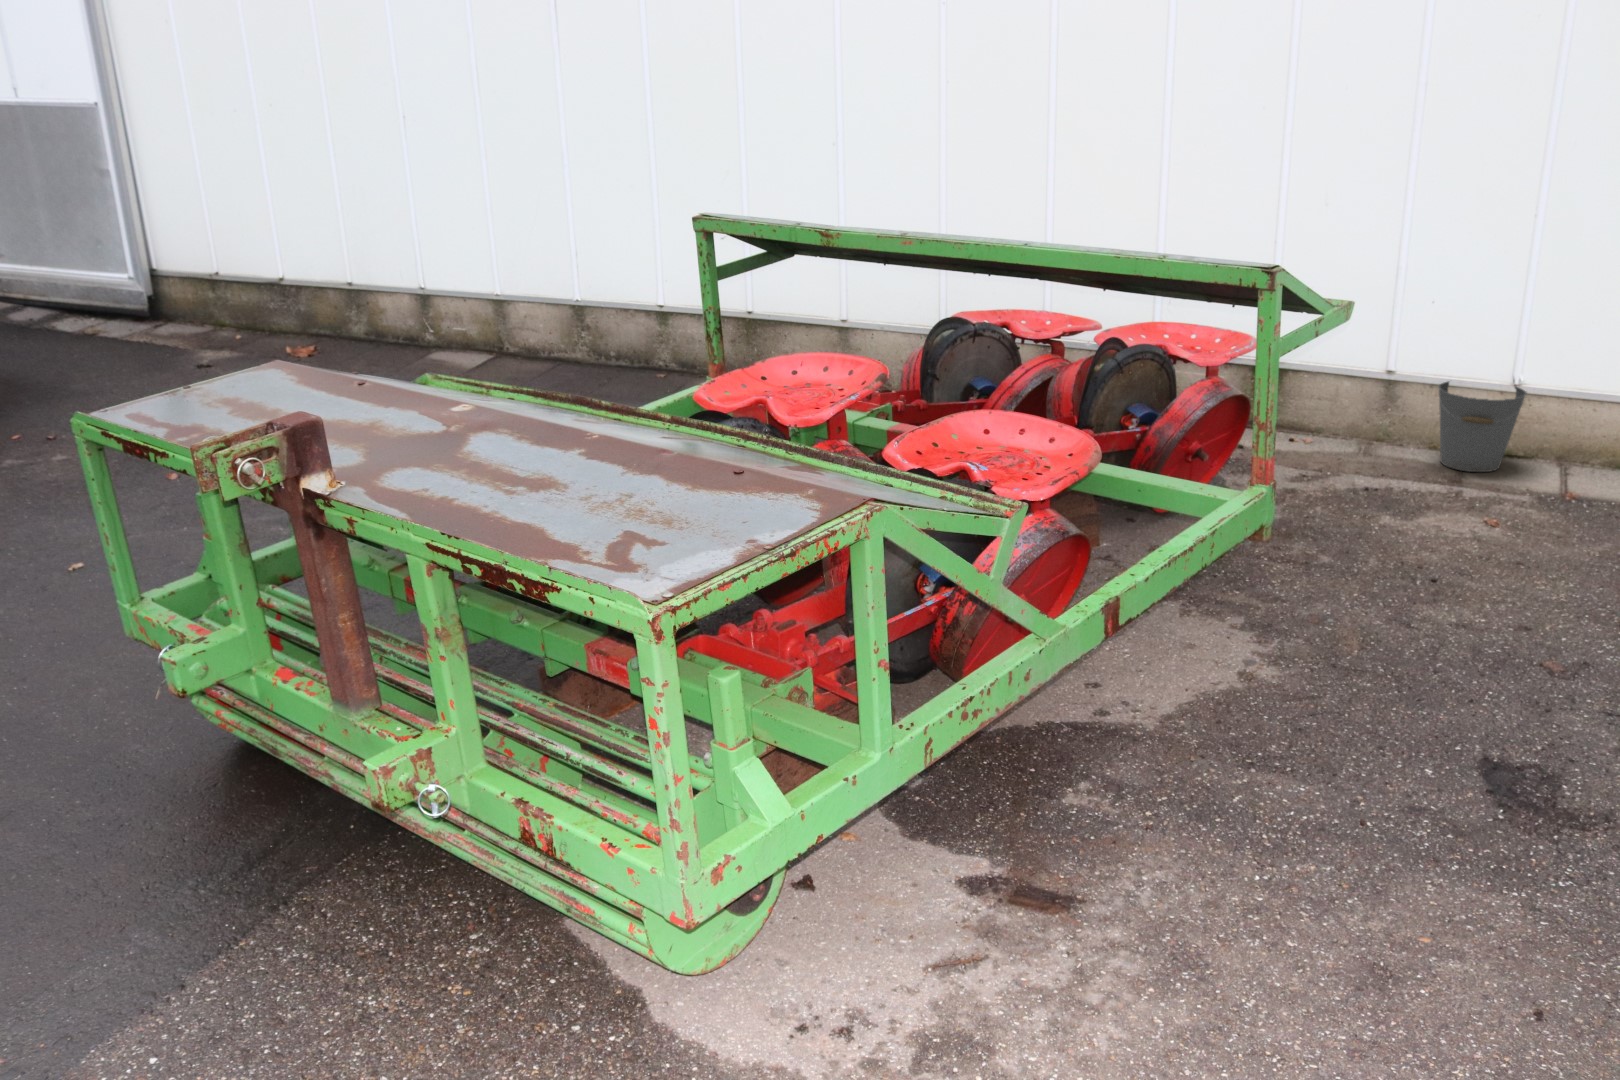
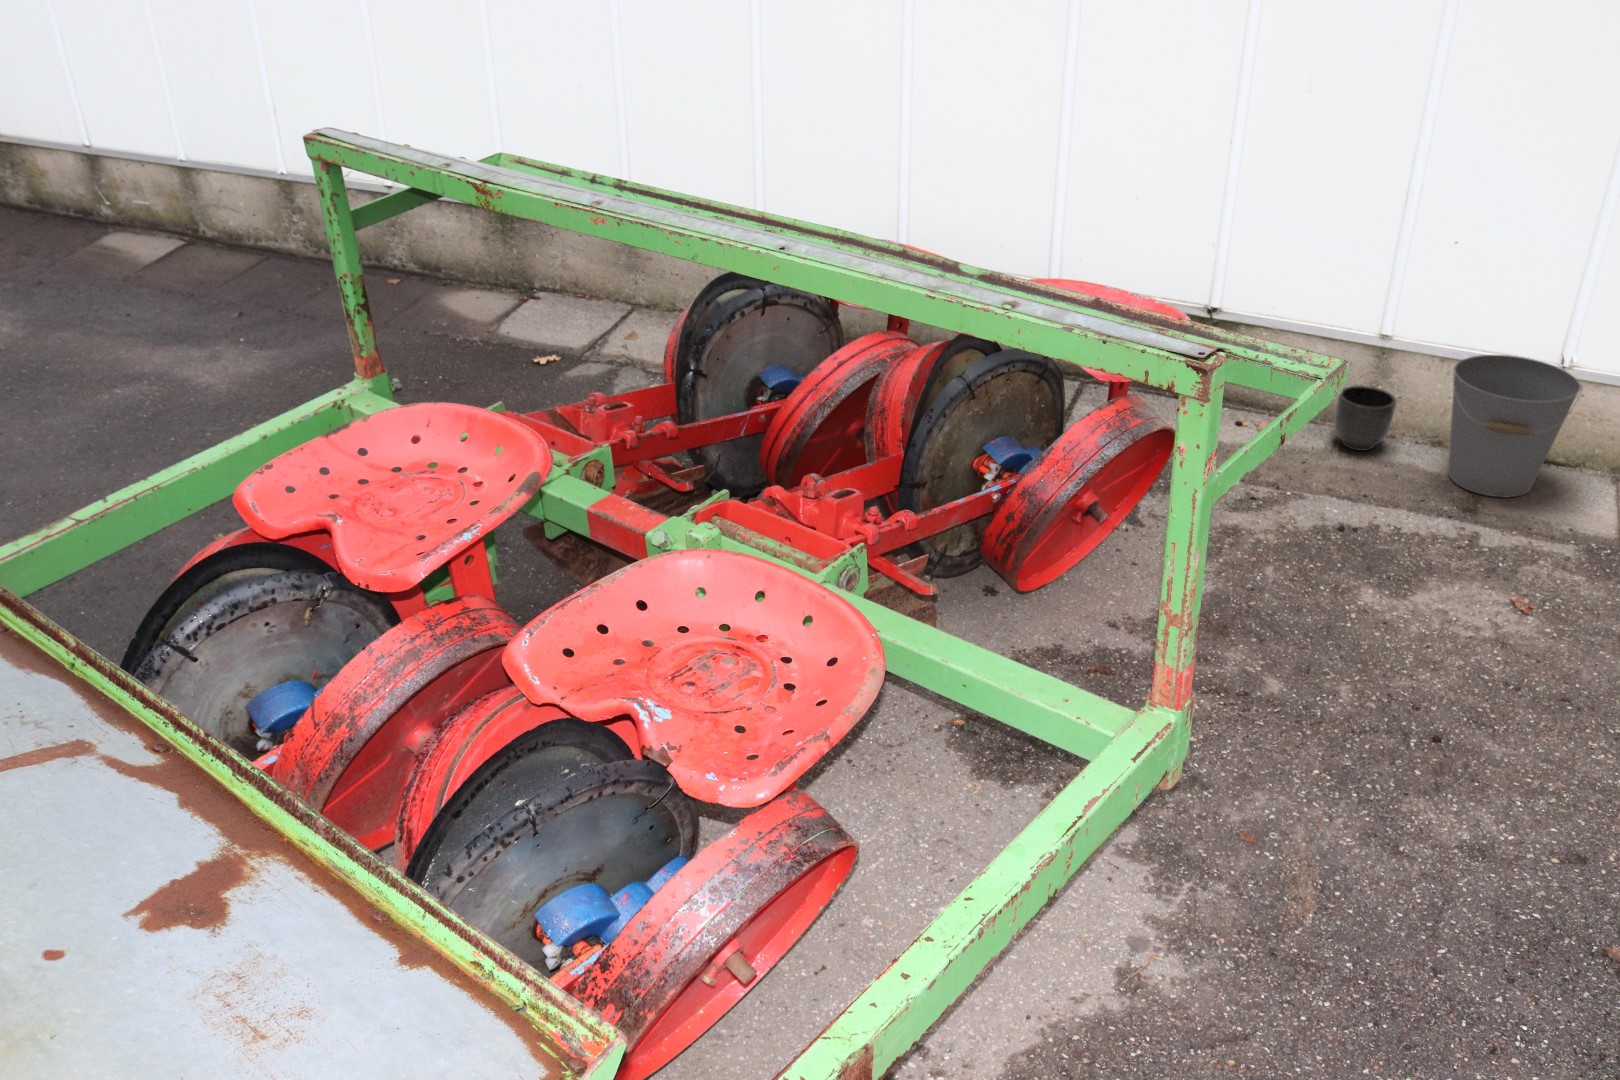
planter: none [1358,408,1401,451] -> present [1334,386,1396,451]

